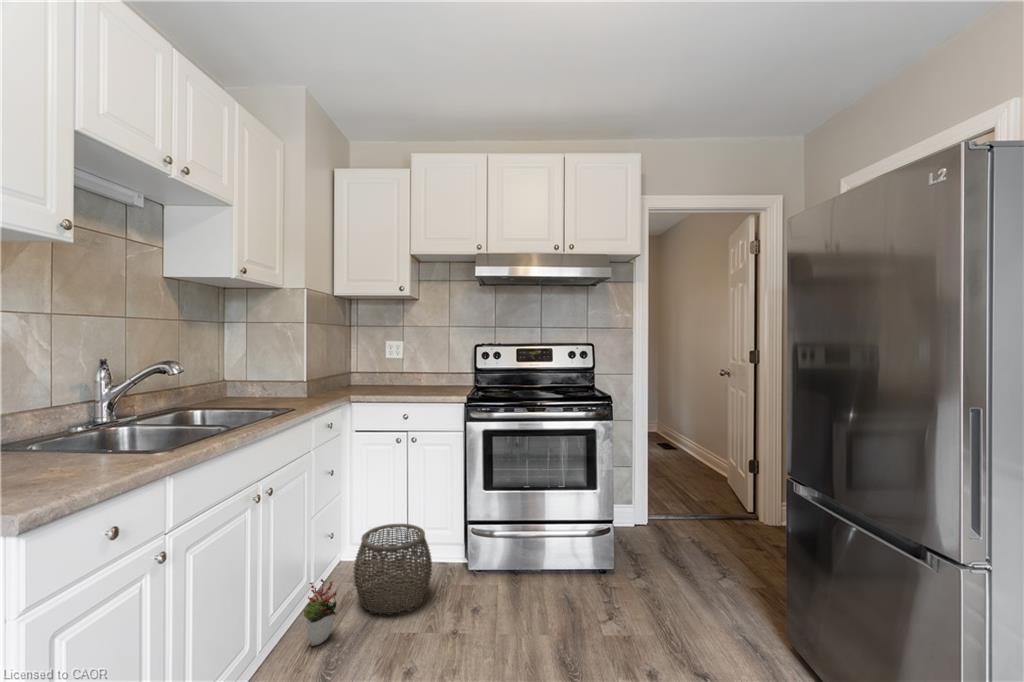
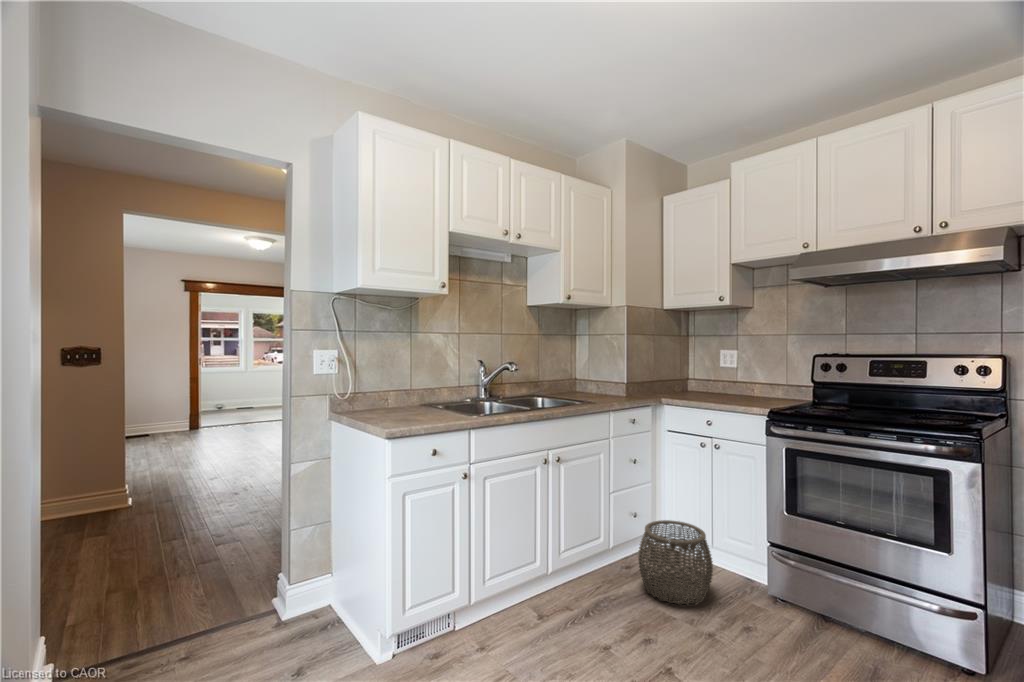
decorative plant: present [304,579,337,646] -> none [582,543,612,596]

